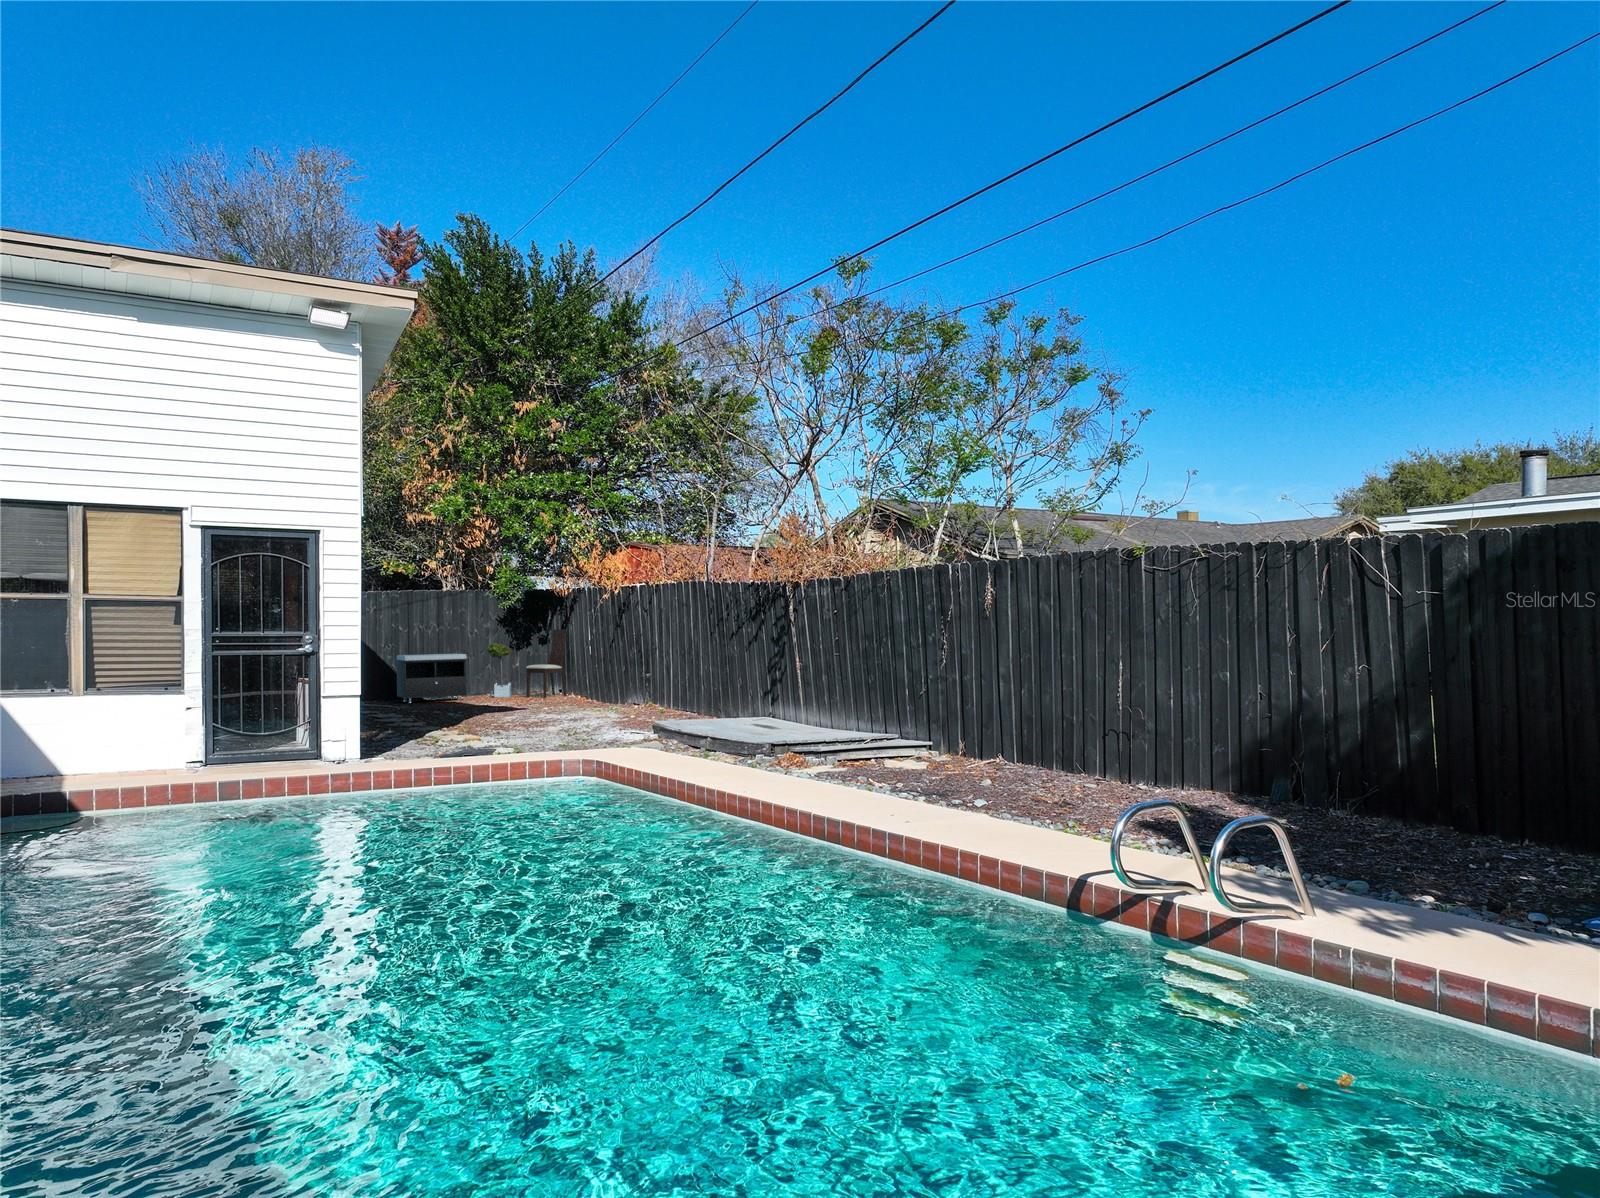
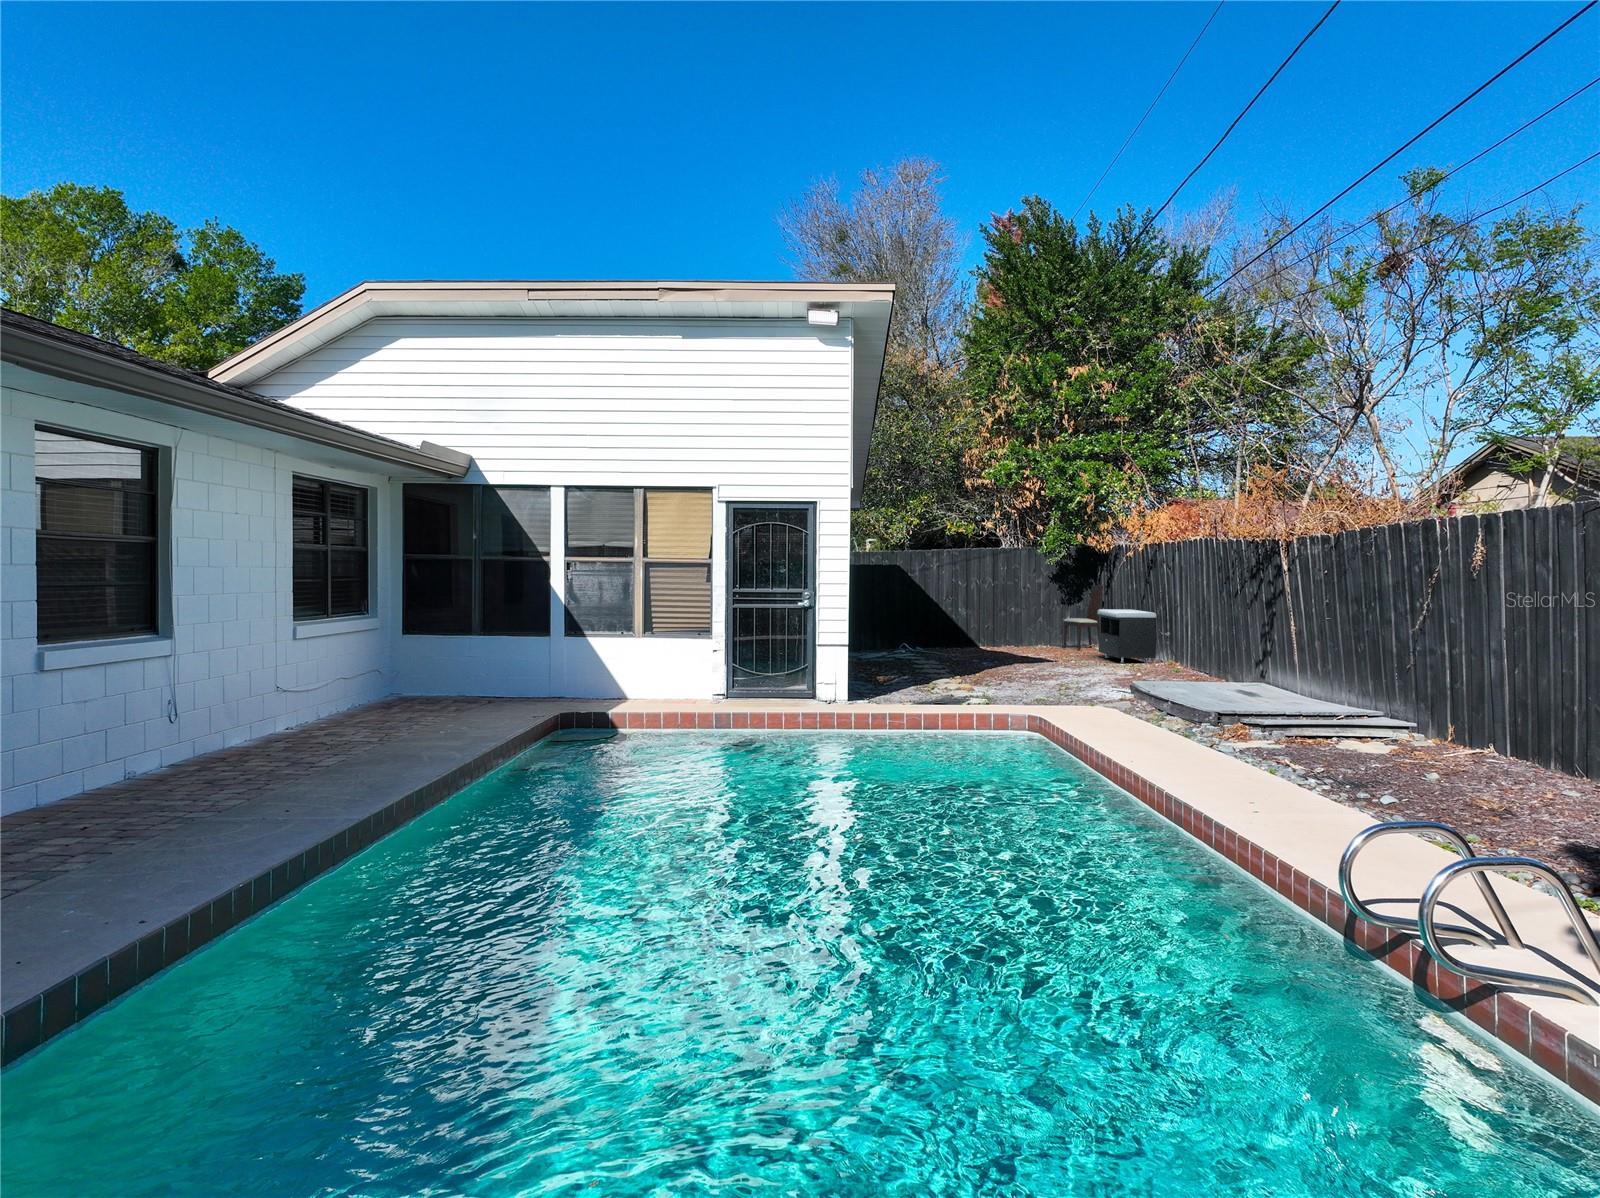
potted tree: present [487,643,511,697] -> none [1031,595,1053,647]
storage bench: present [397,654,467,703] -> present [1097,609,1156,663]

